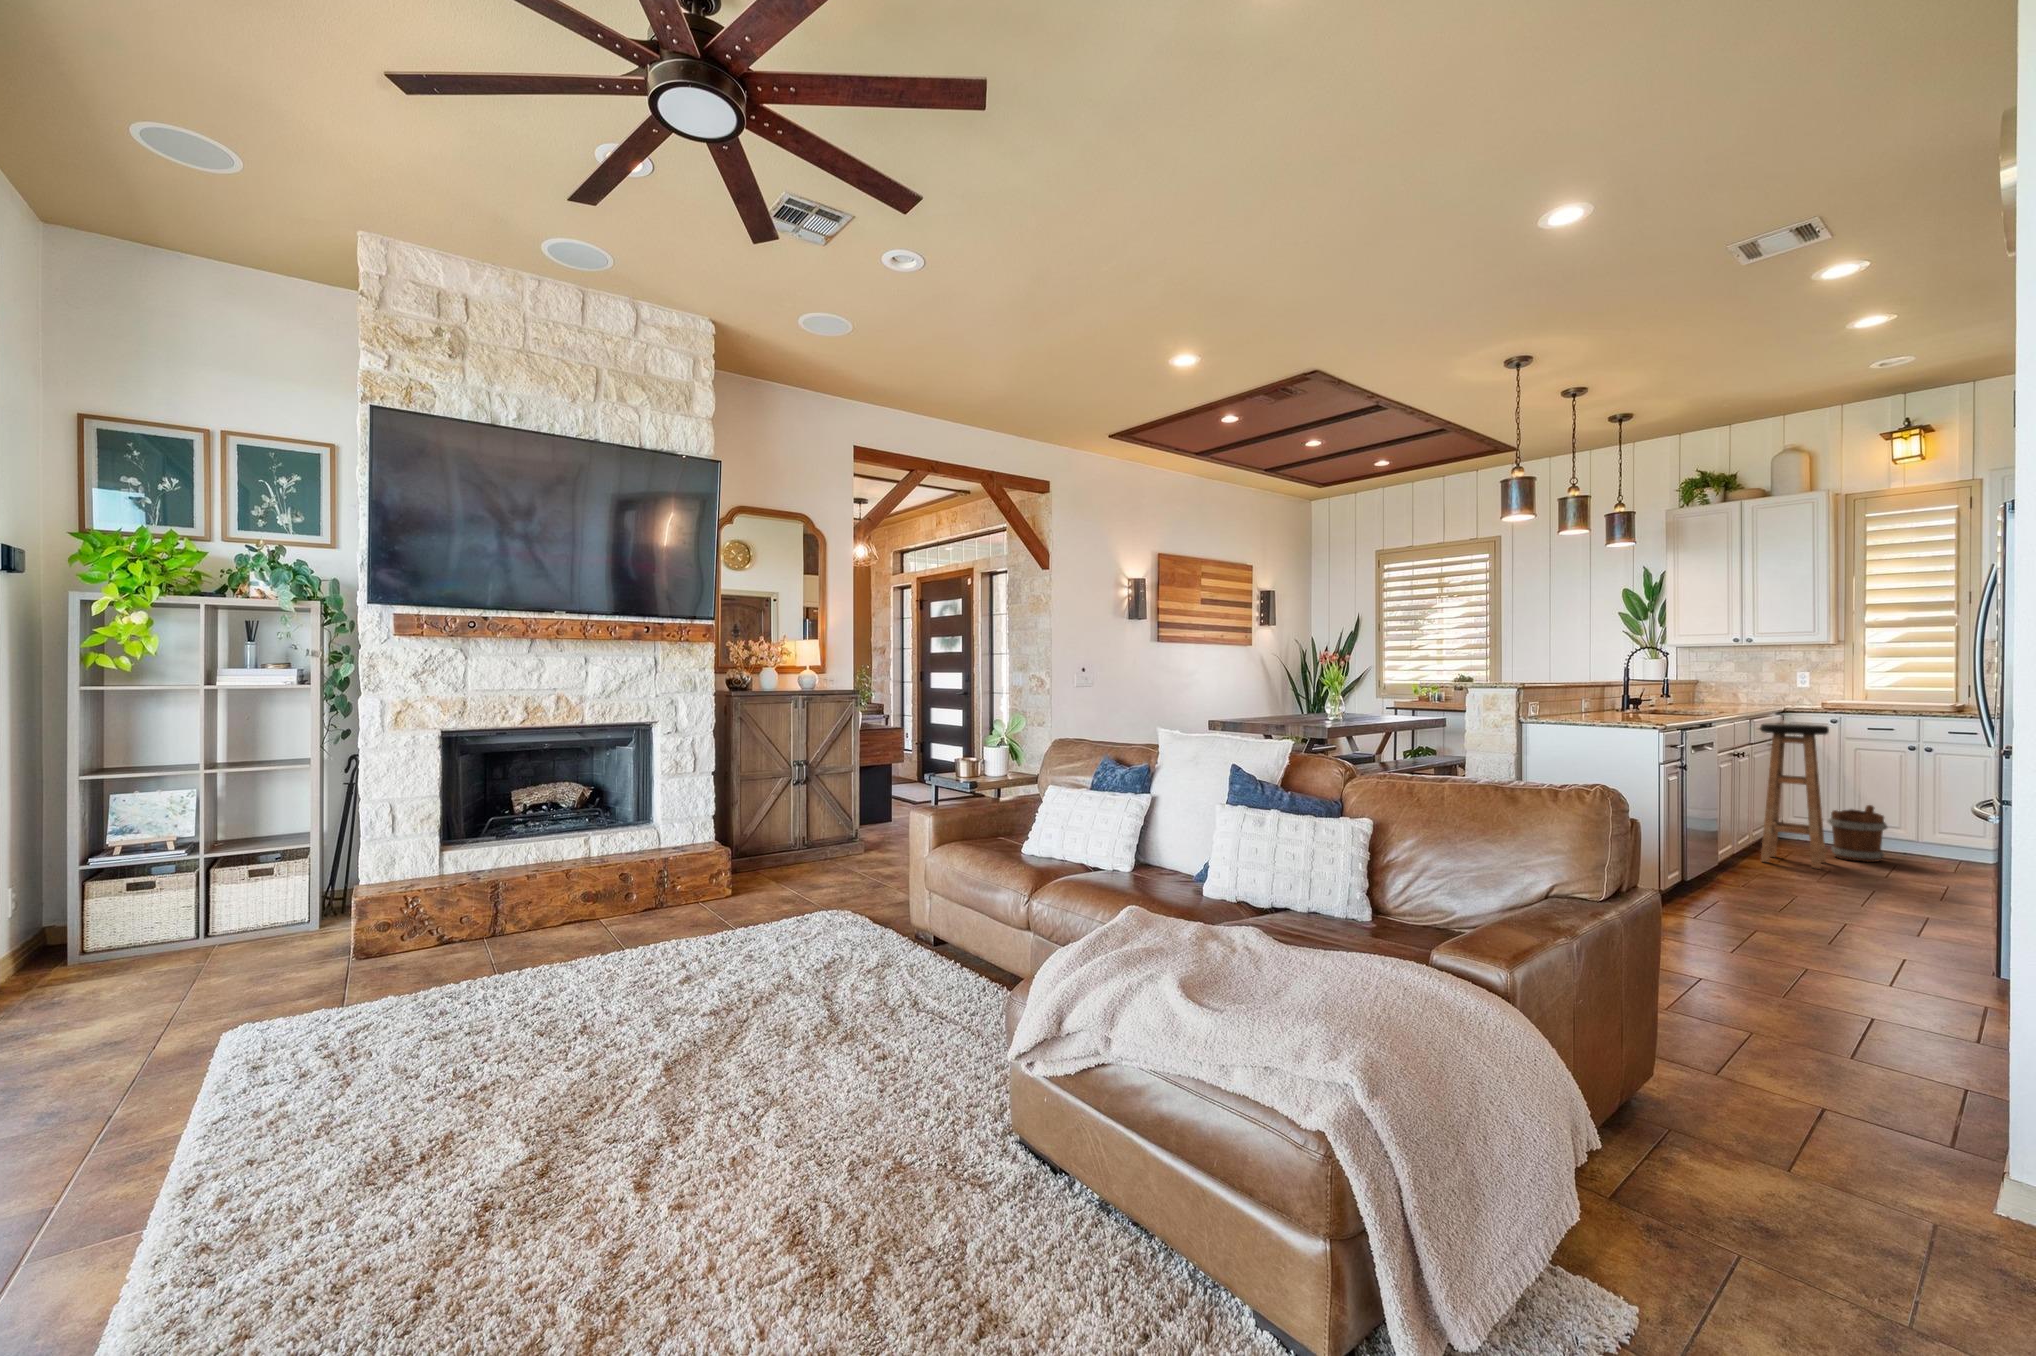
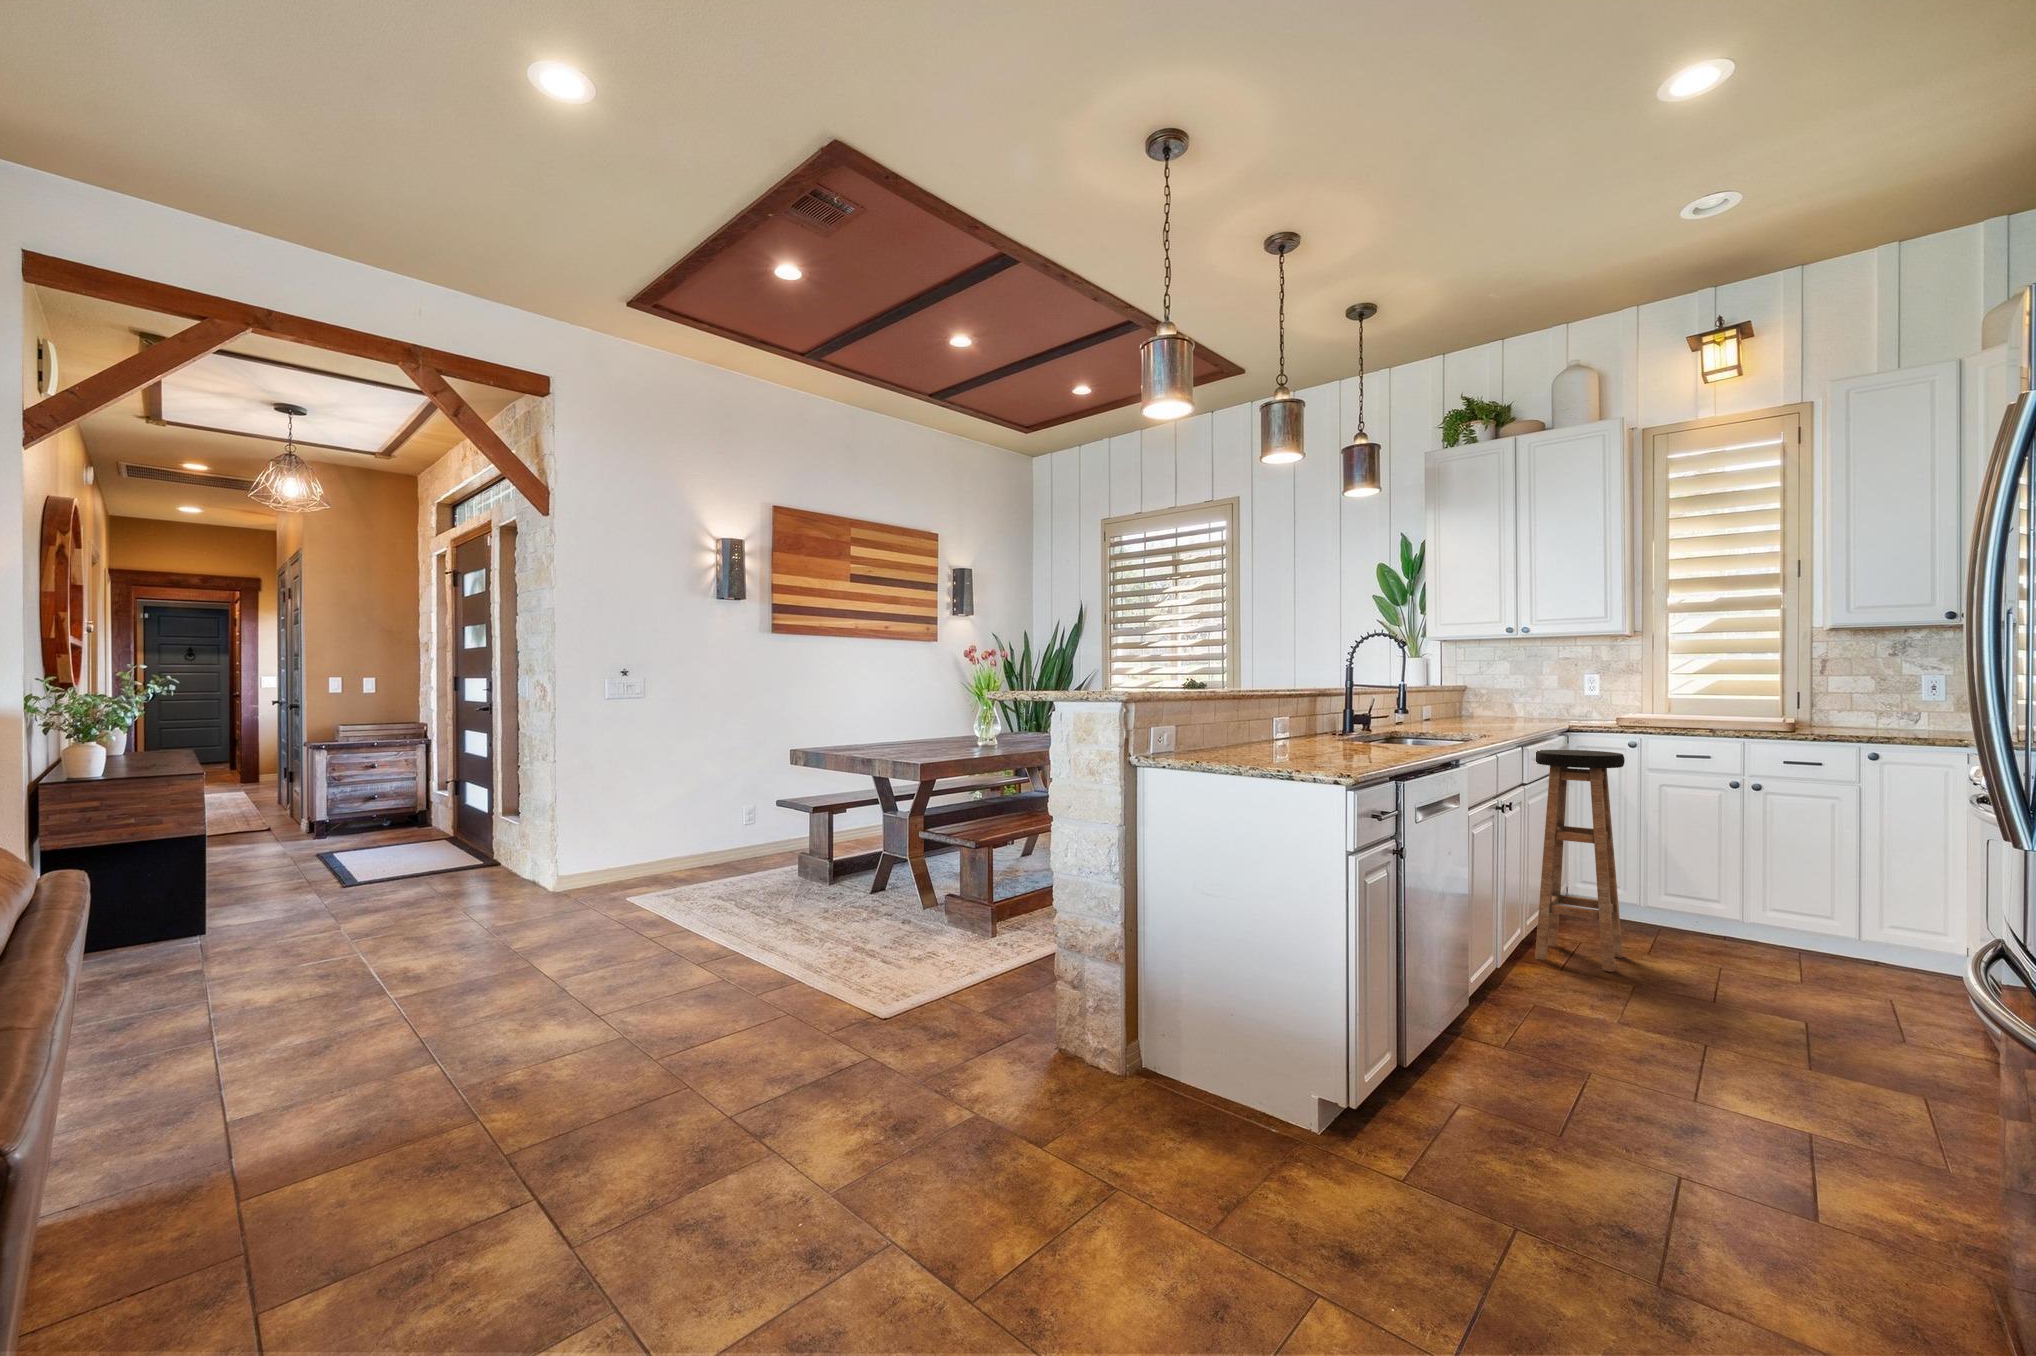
bucket: present [1828,805,1887,862] -> none [1625,864,1703,953]

